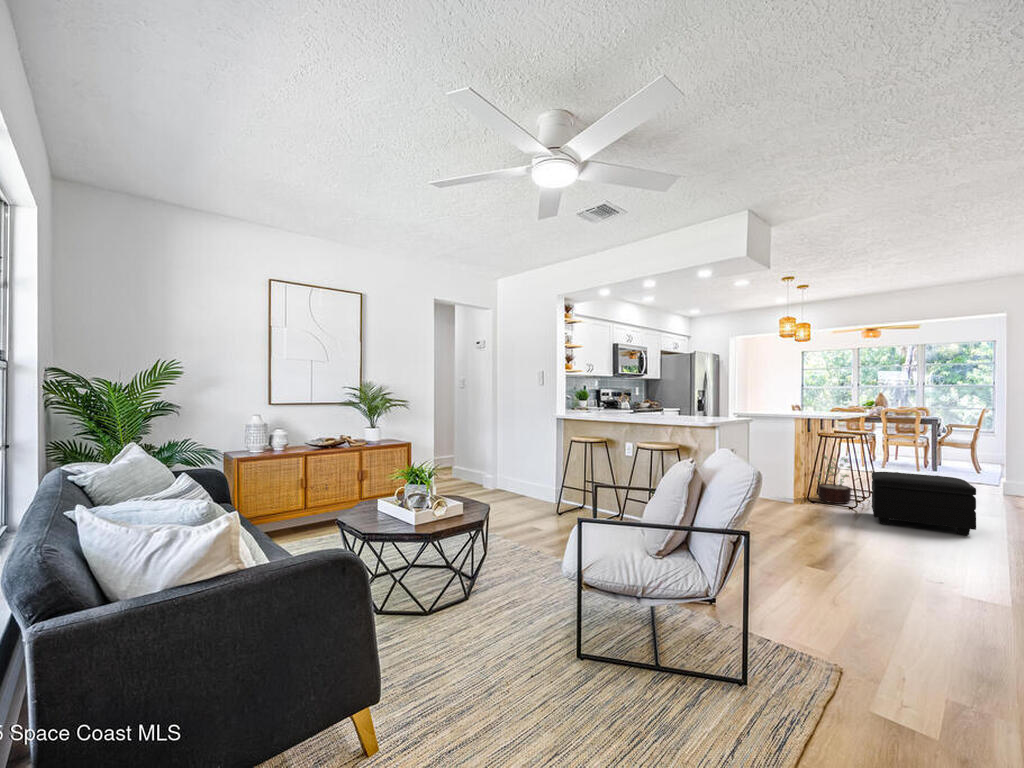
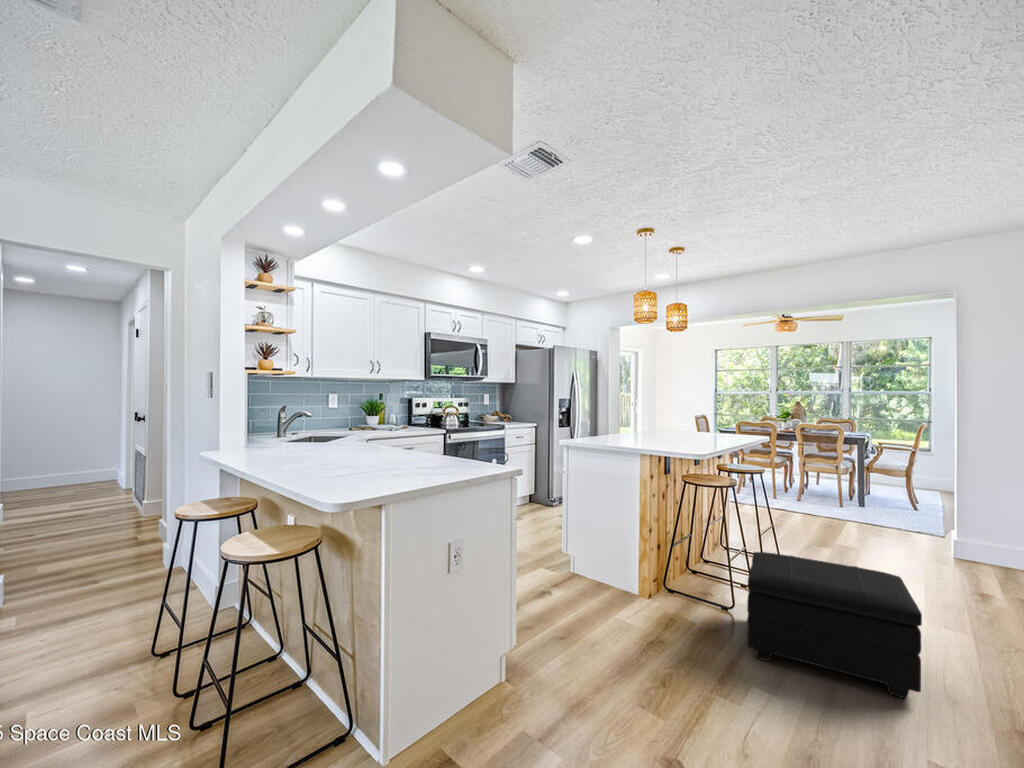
decorative plant: present [817,454,851,504] -> none [678,507,733,592]

